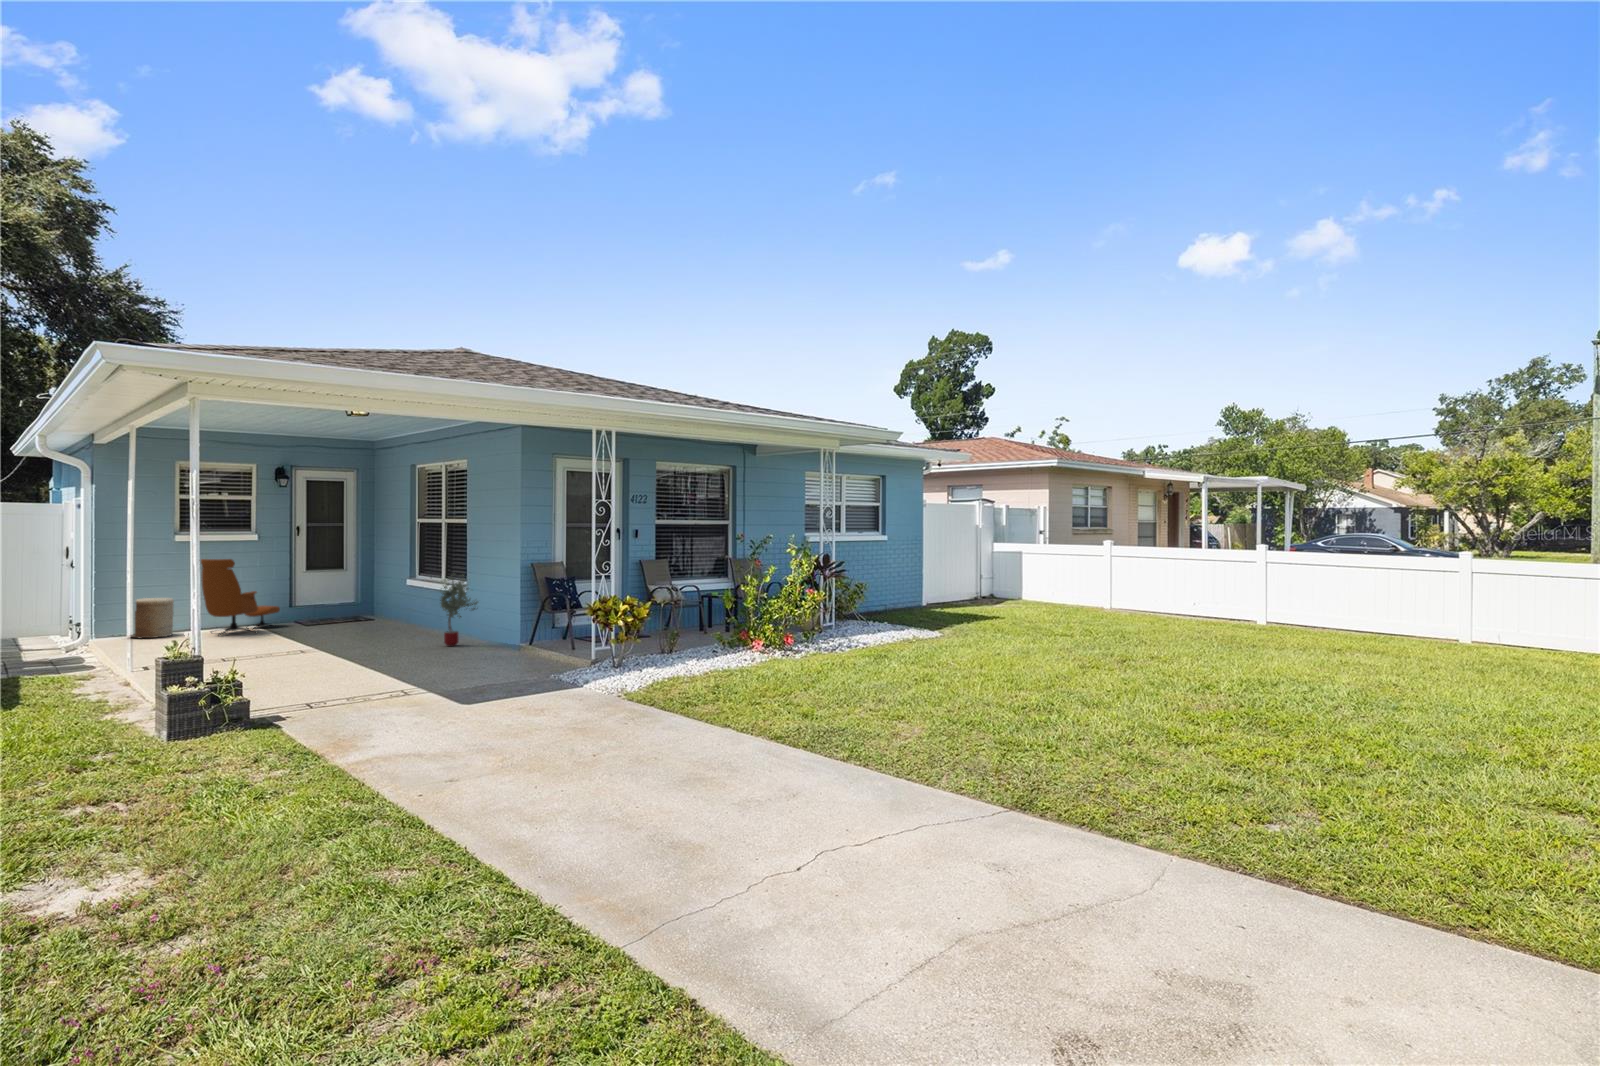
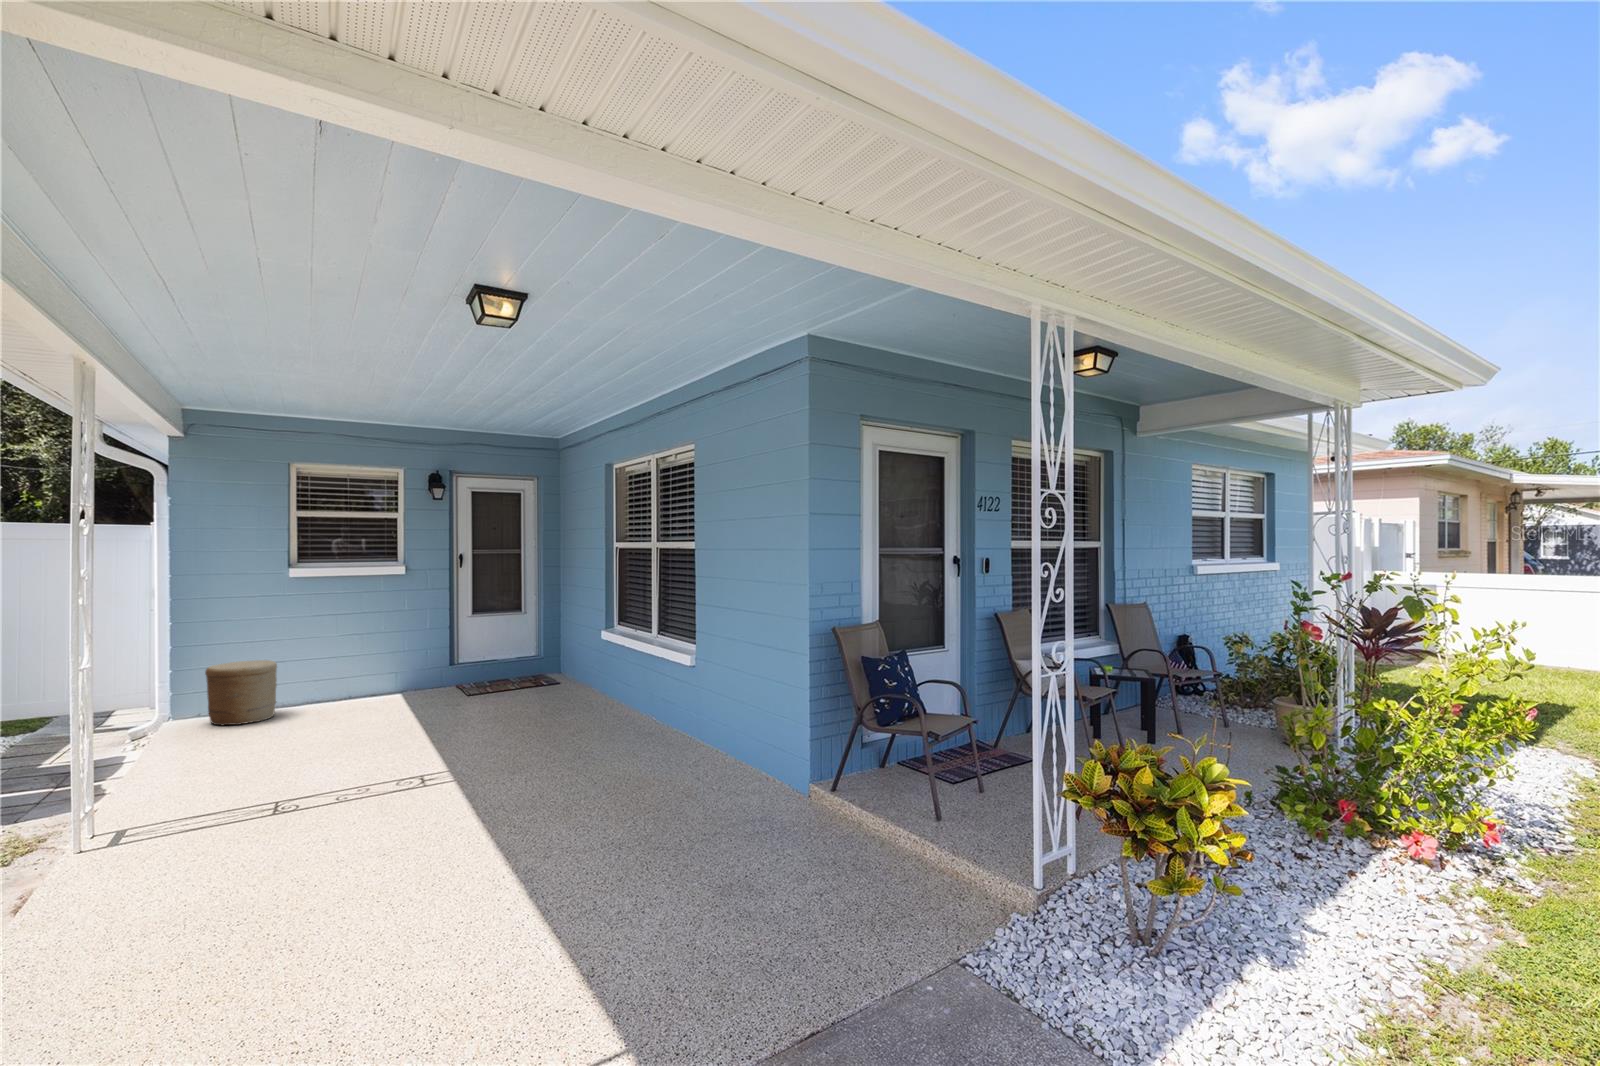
lounge chair: present [201,559,280,636] -> none [306,605,432,722]
potted tree: present [440,574,478,646] -> none [651,637,721,766]

